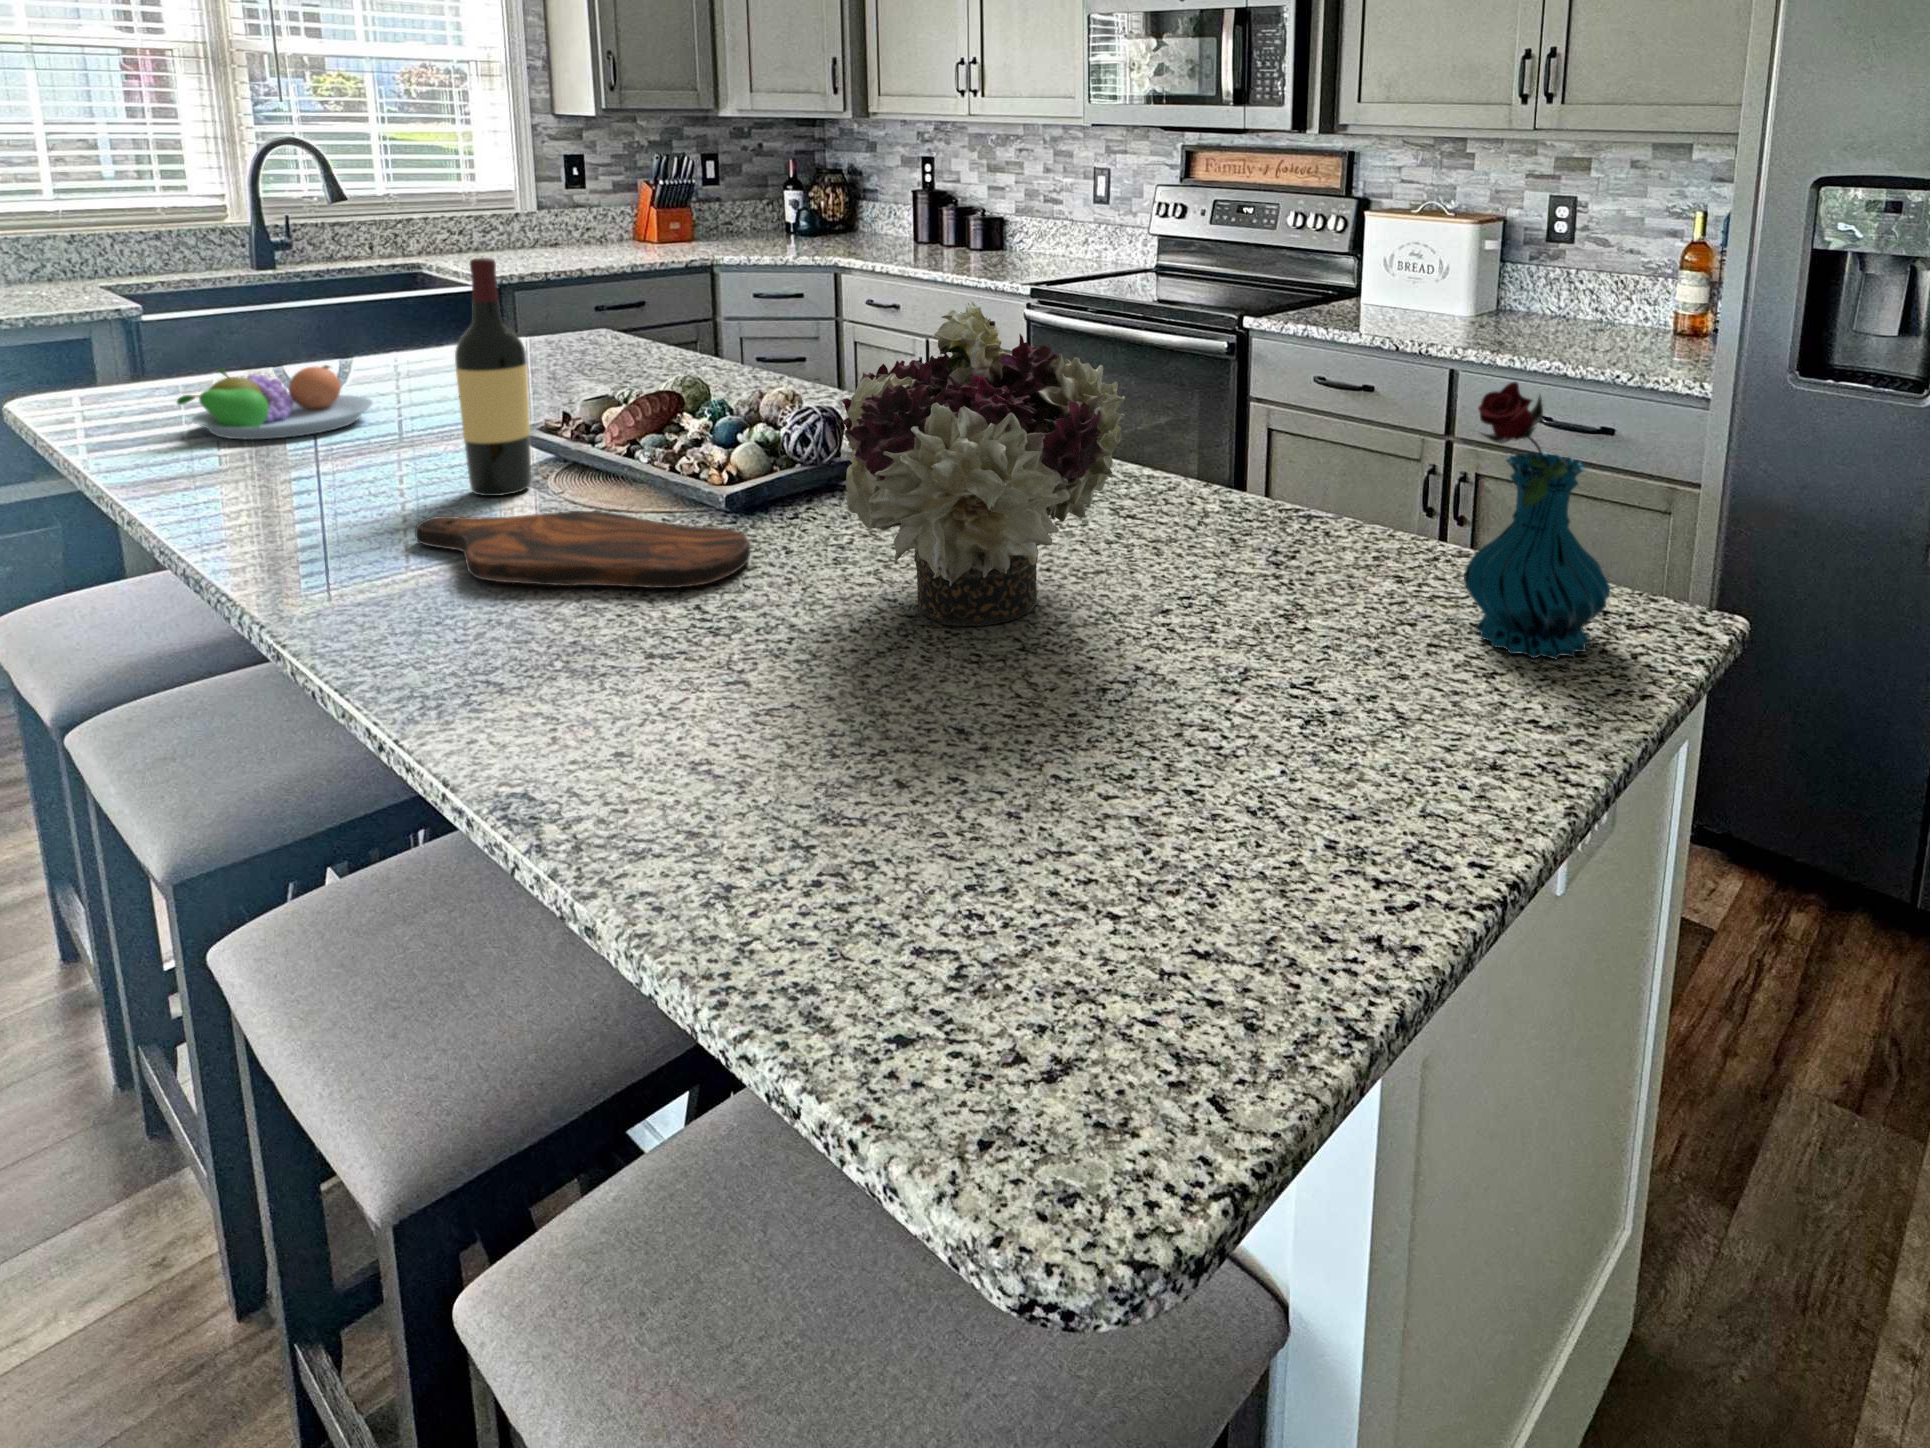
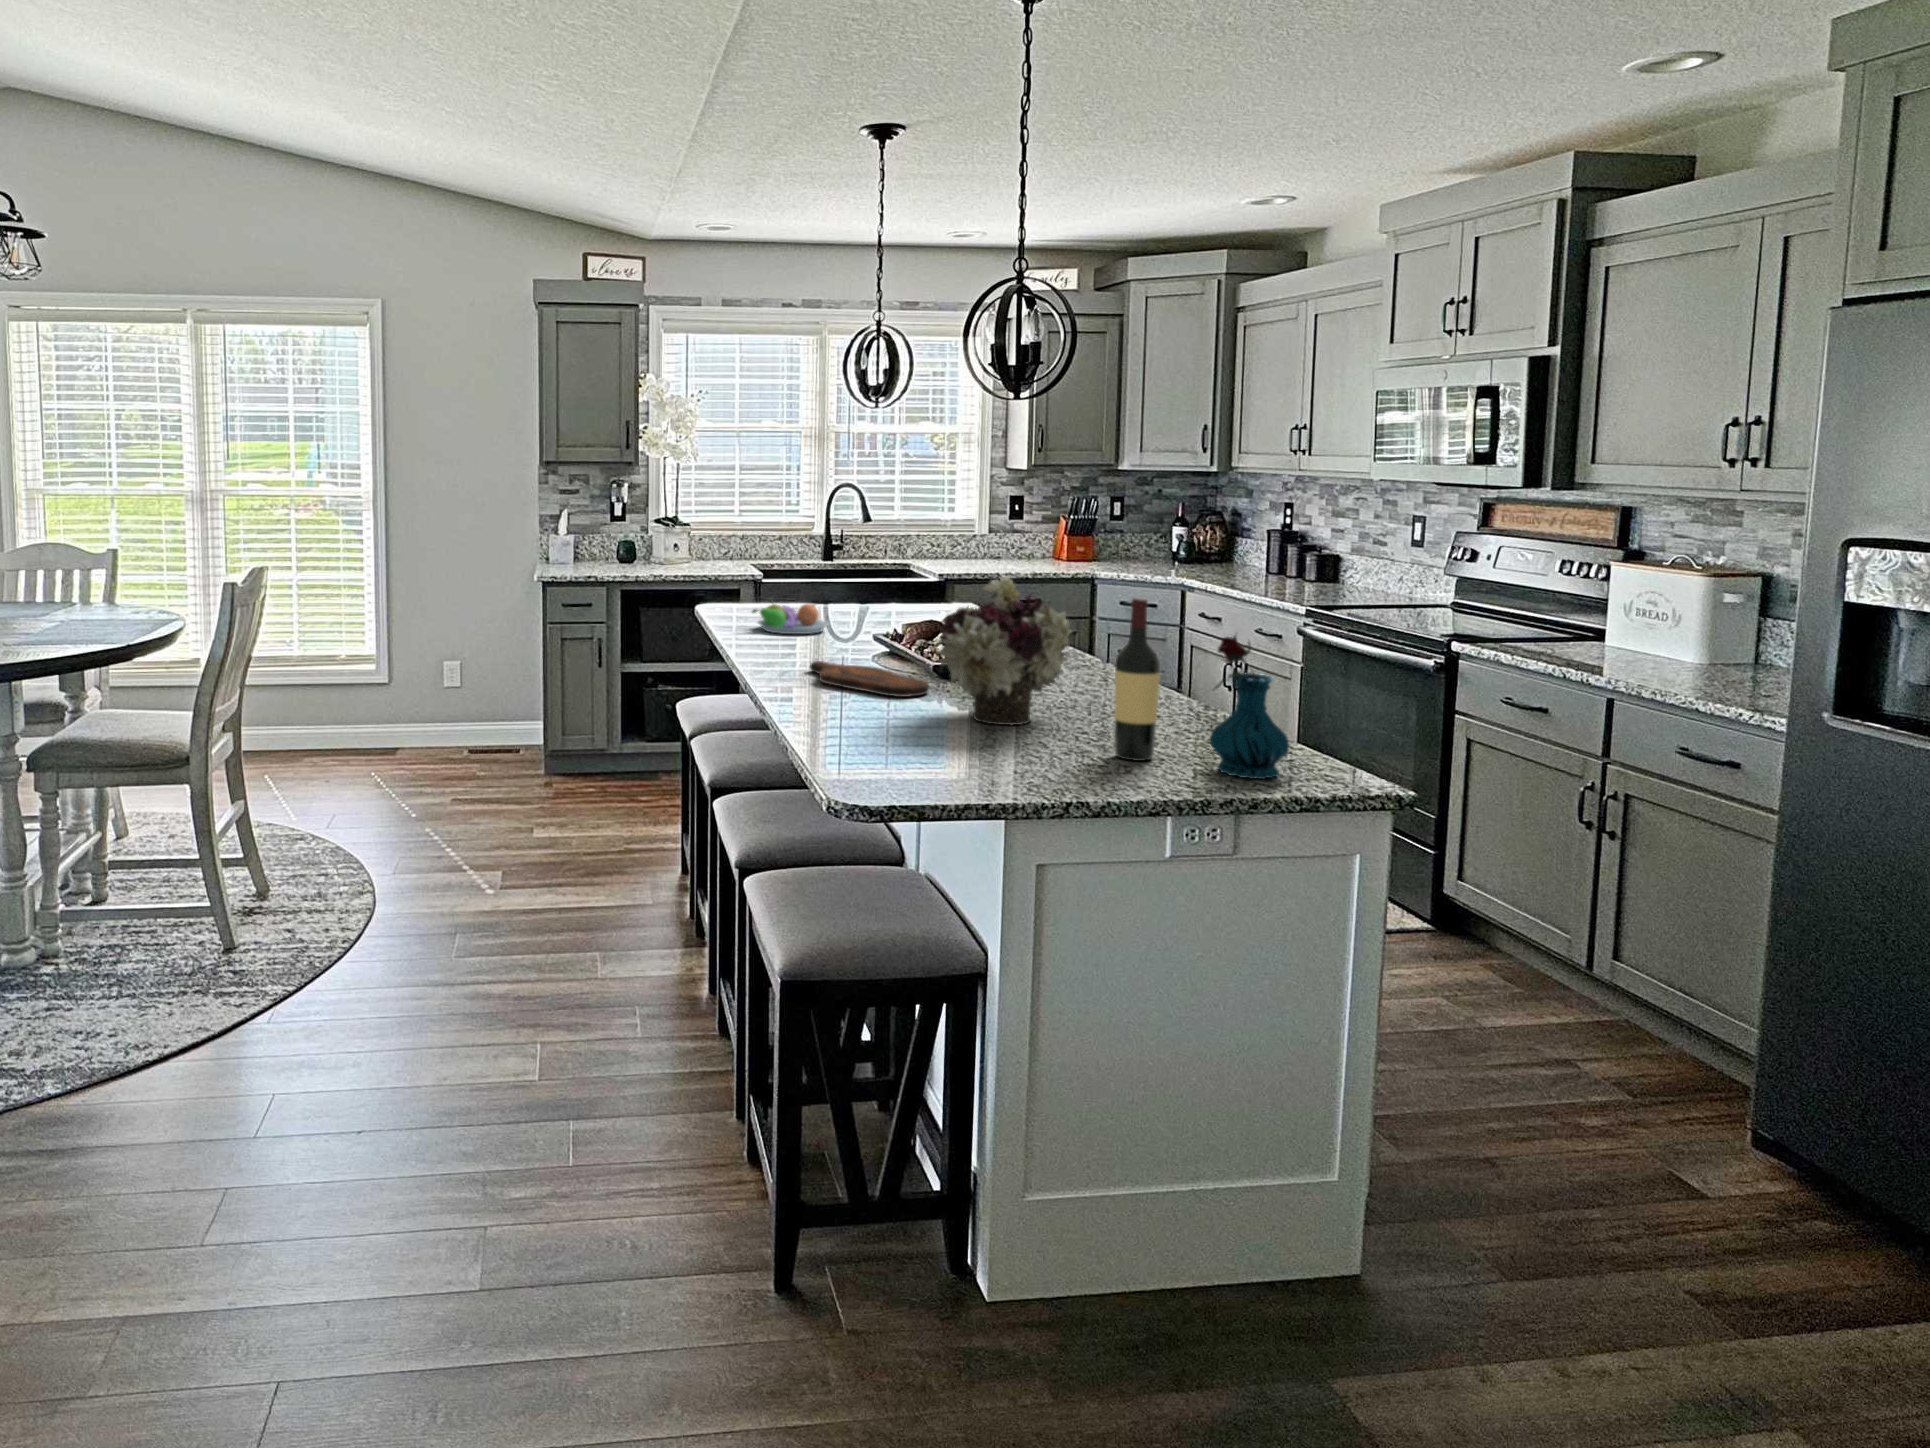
wine bottle: present [455,258,531,496] -> present [1114,598,1160,761]

